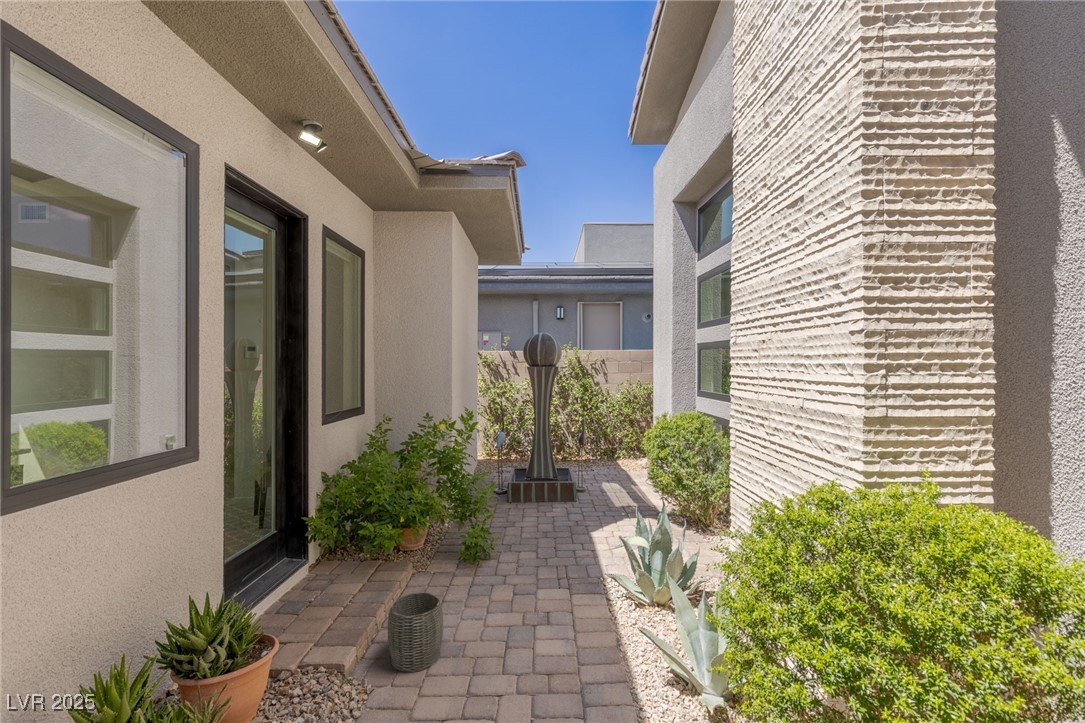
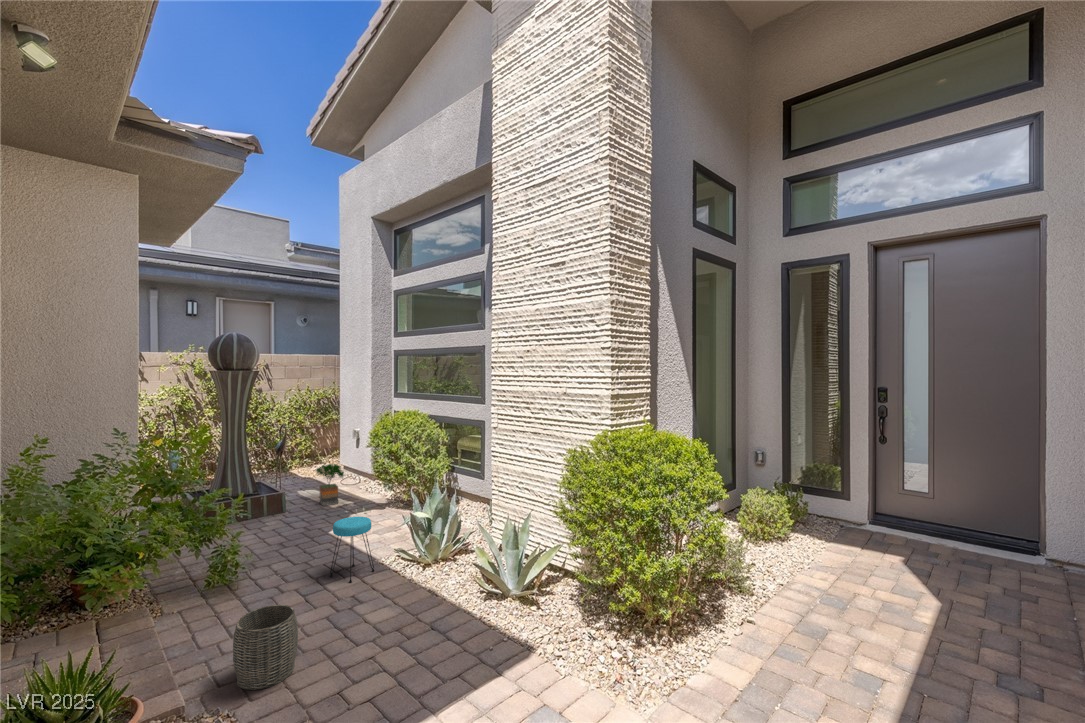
potted tree: none [603,460,631,503] -> present [316,464,344,506]
stool: none [545,523,585,592] -> present [330,517,374,582]

